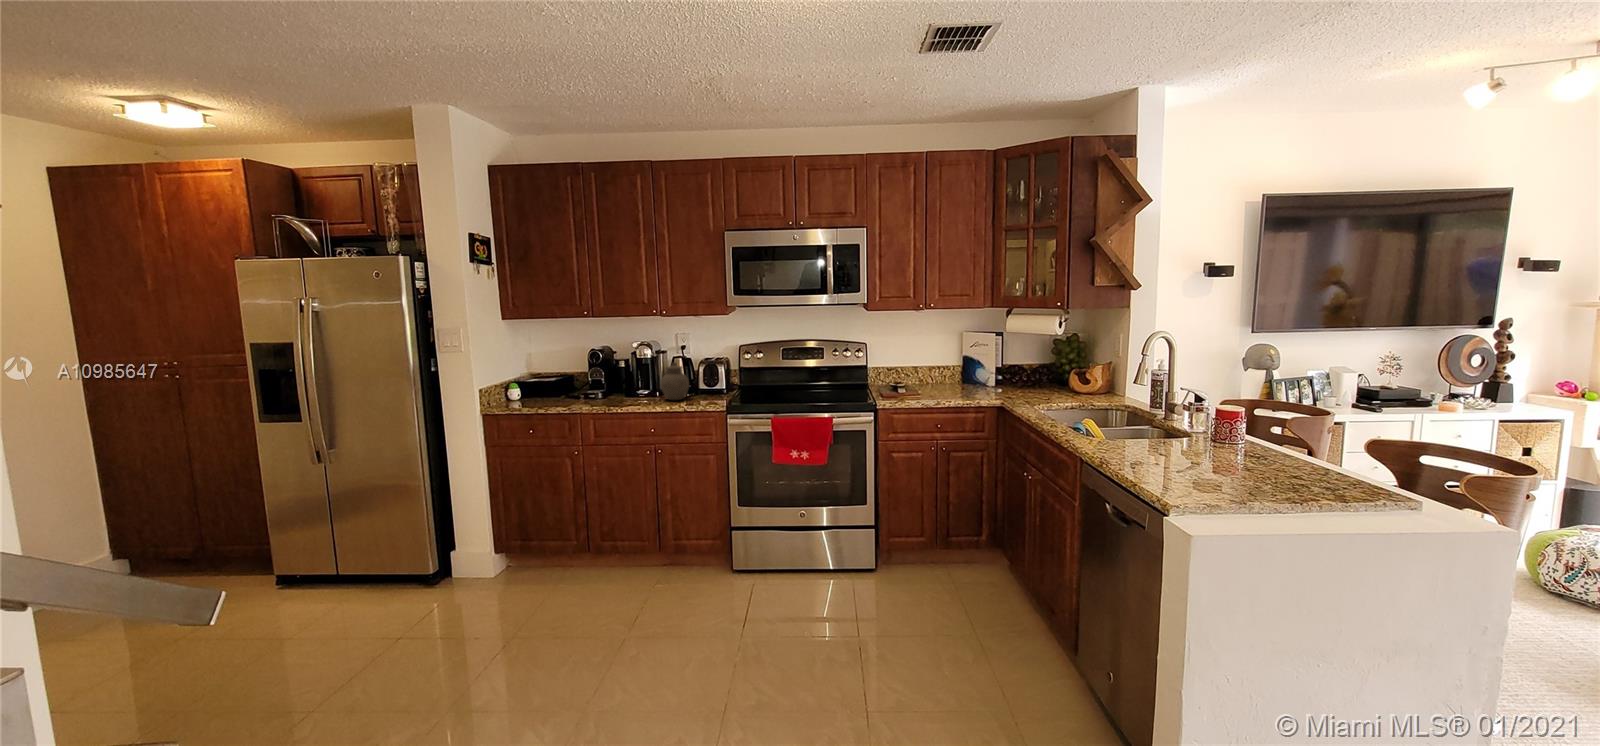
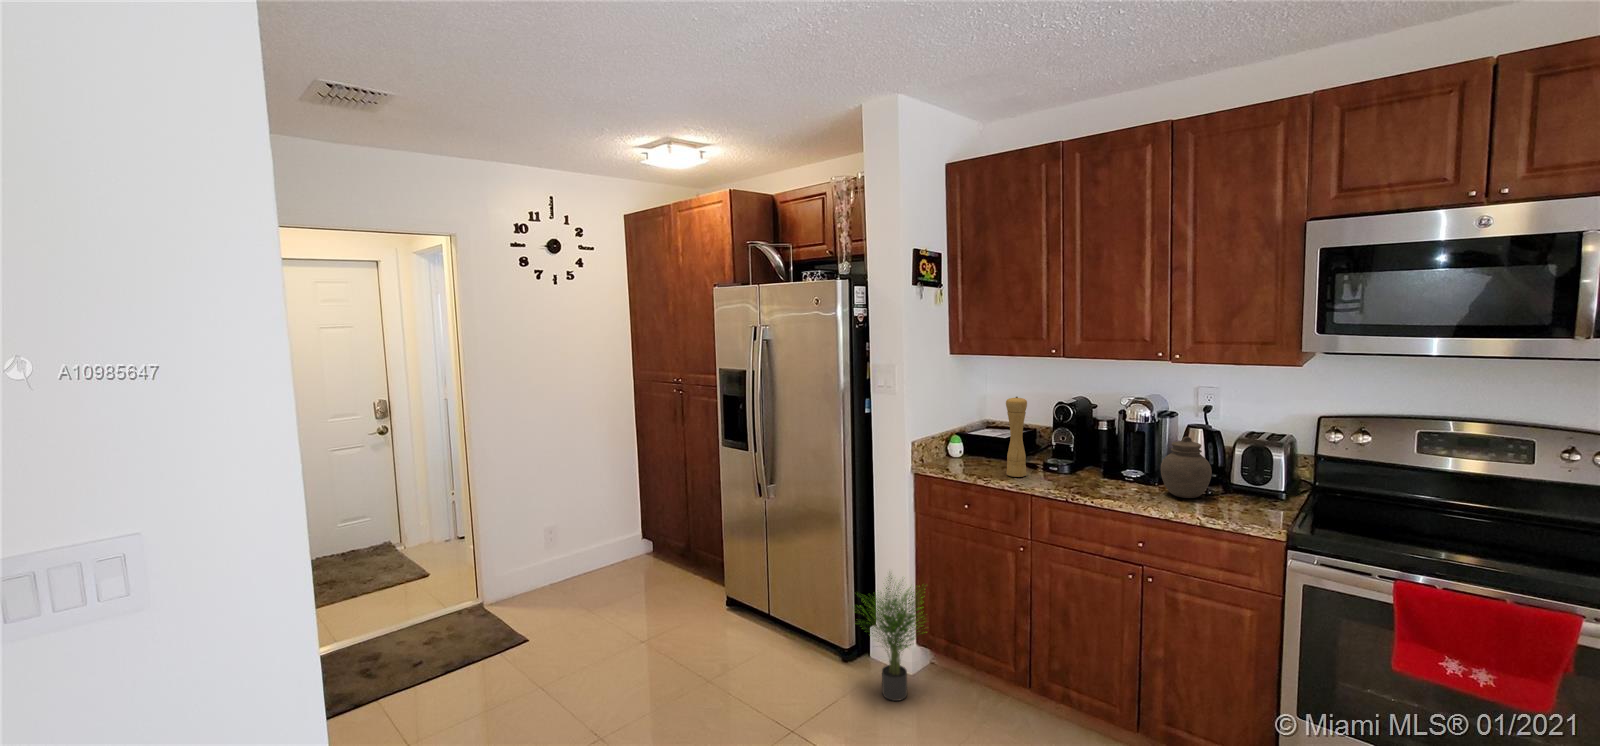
pepper mill: none [555,346,574,404] -> present [1006,397,1027,477]
potted plant: none [431,493,511,595] -> present [854,576,922,701]

